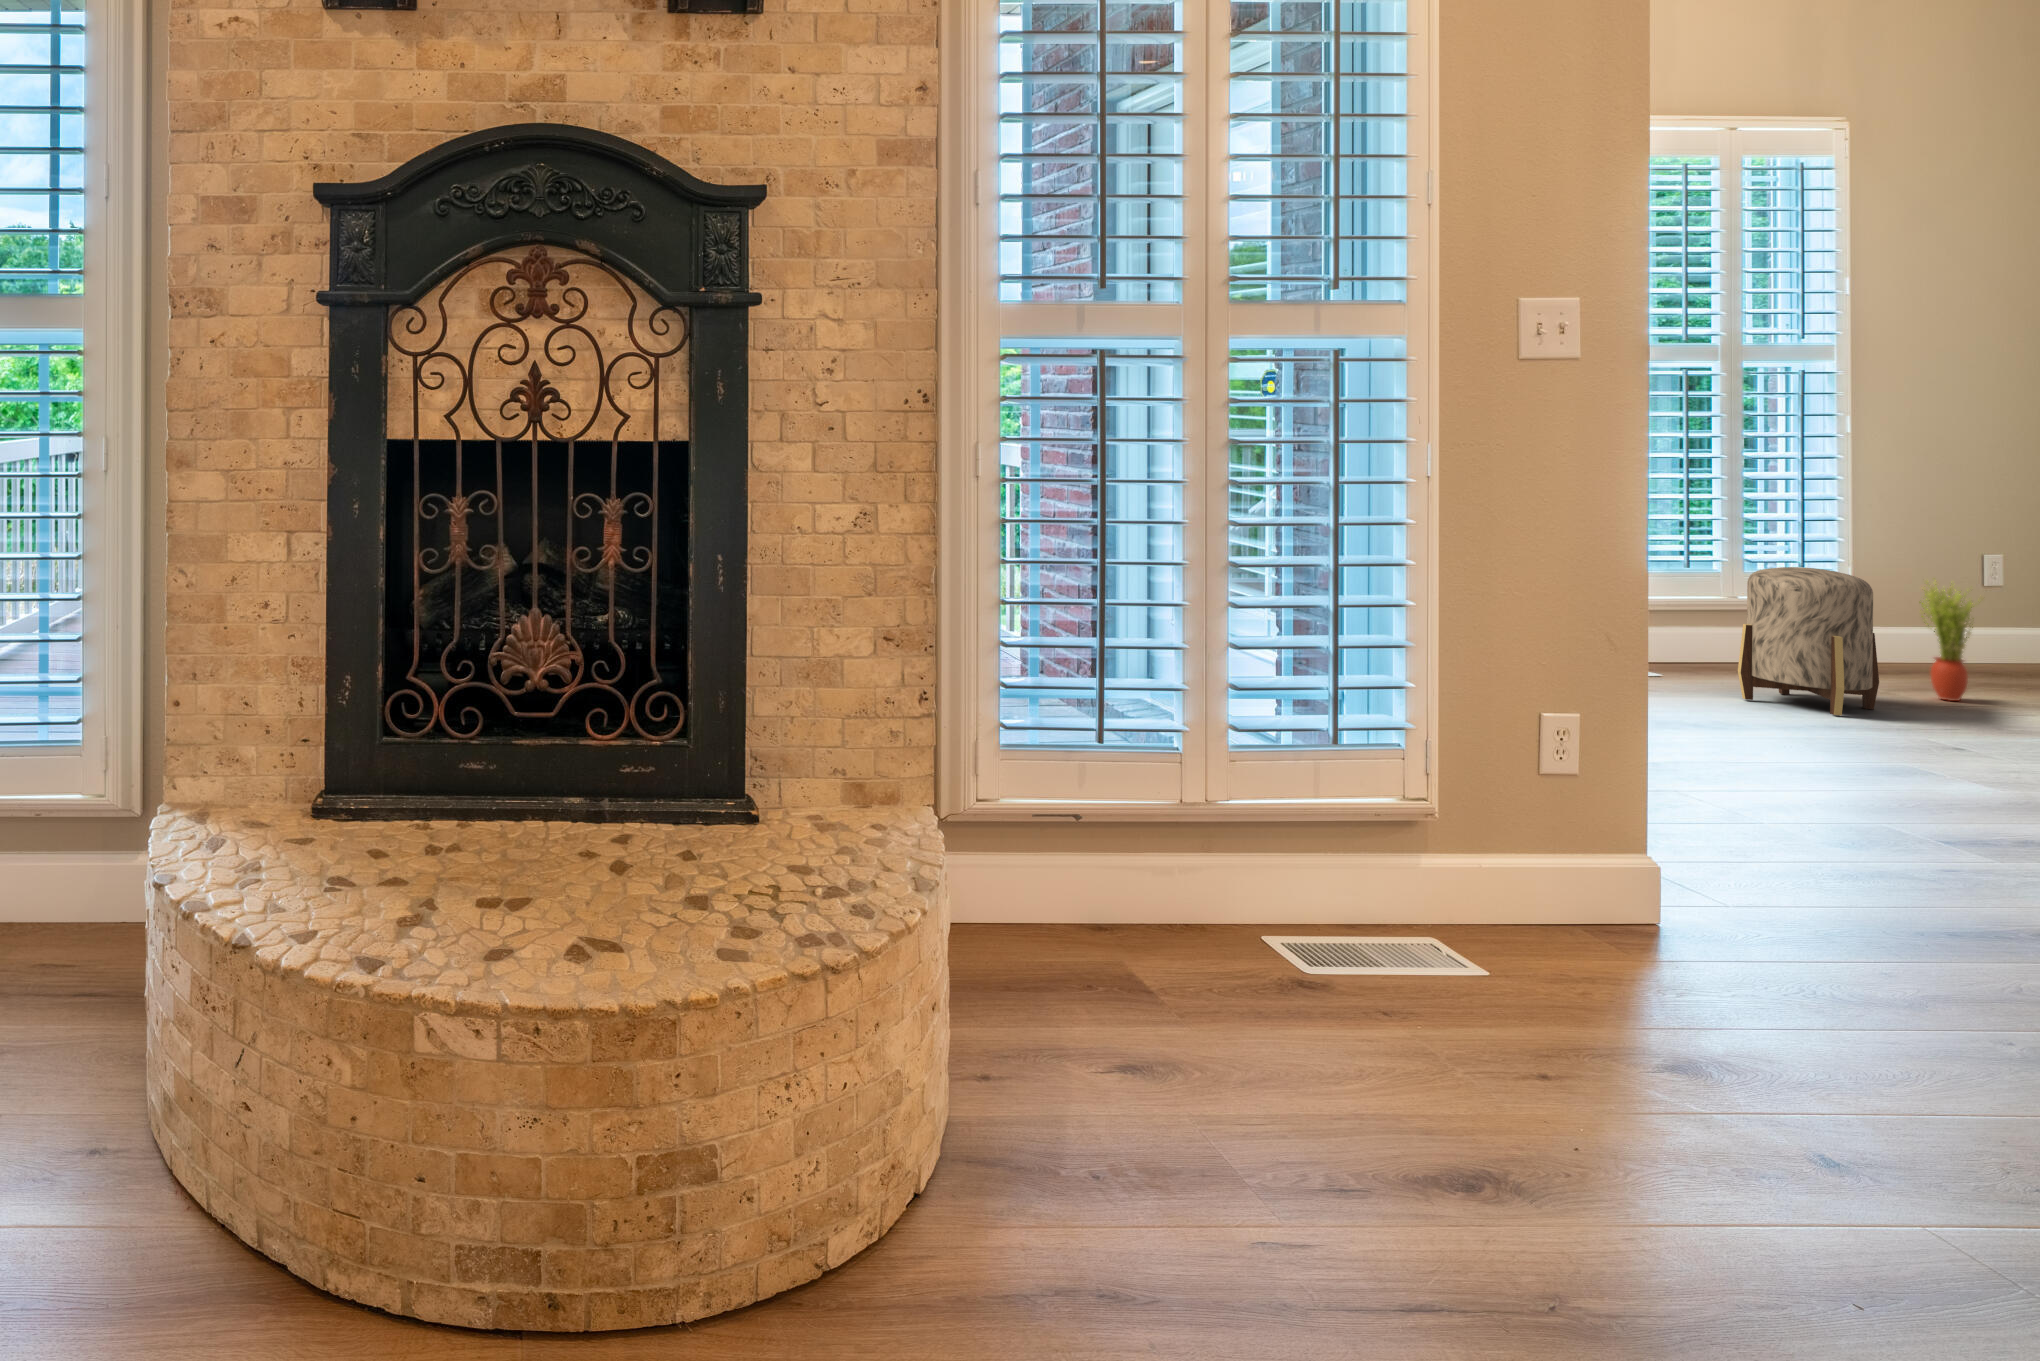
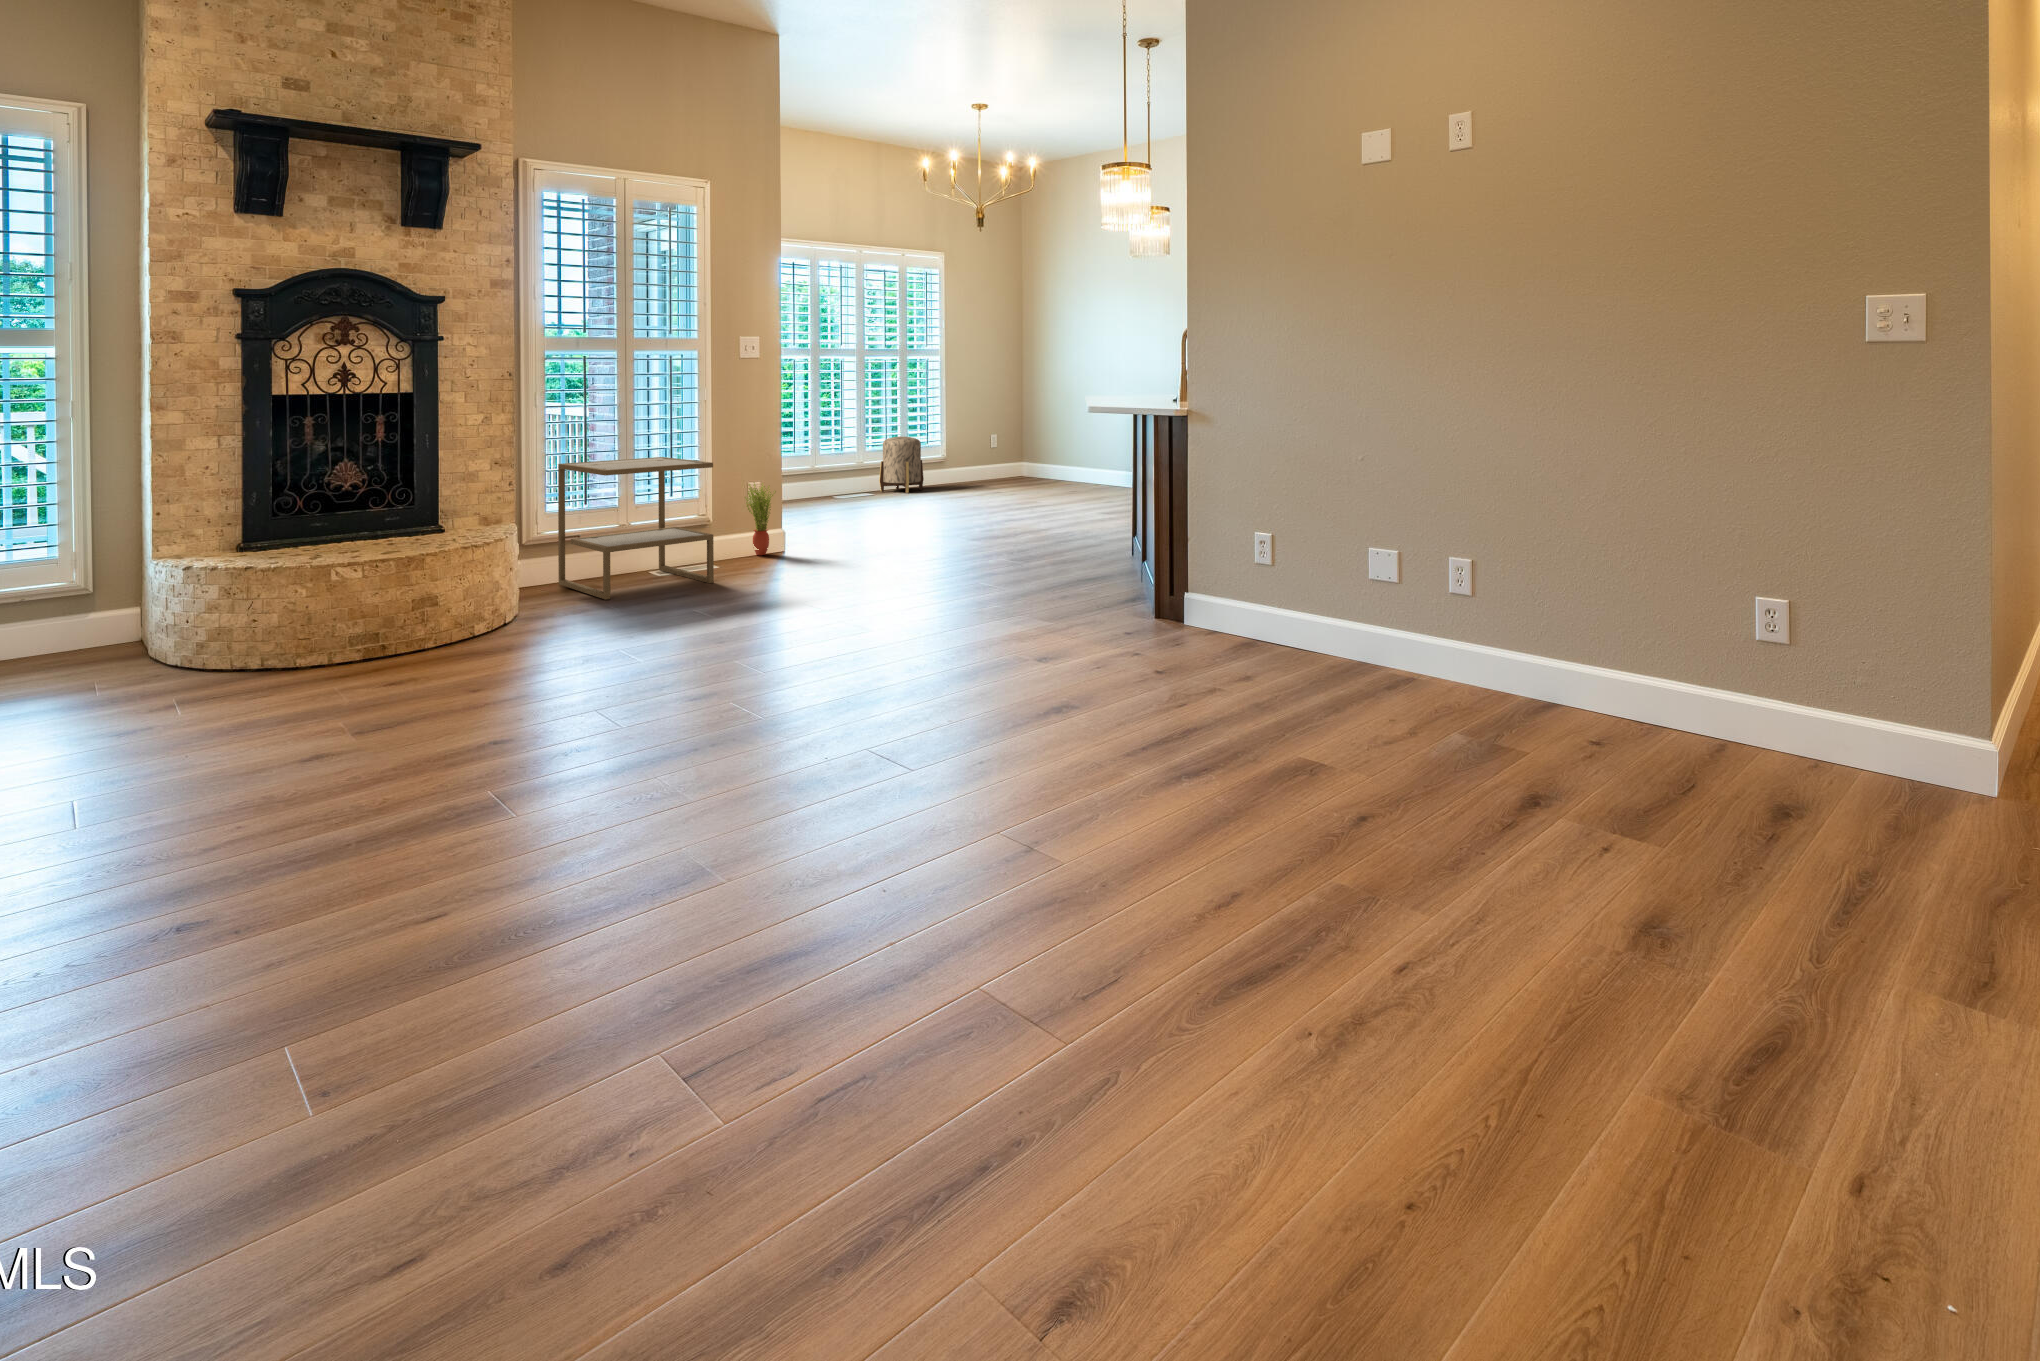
potted plant: present [1919,581,1982,701] -> present [745,482,776,555]
side table: none [1029,636,1524,1103] -> present [558,457,714,600]

